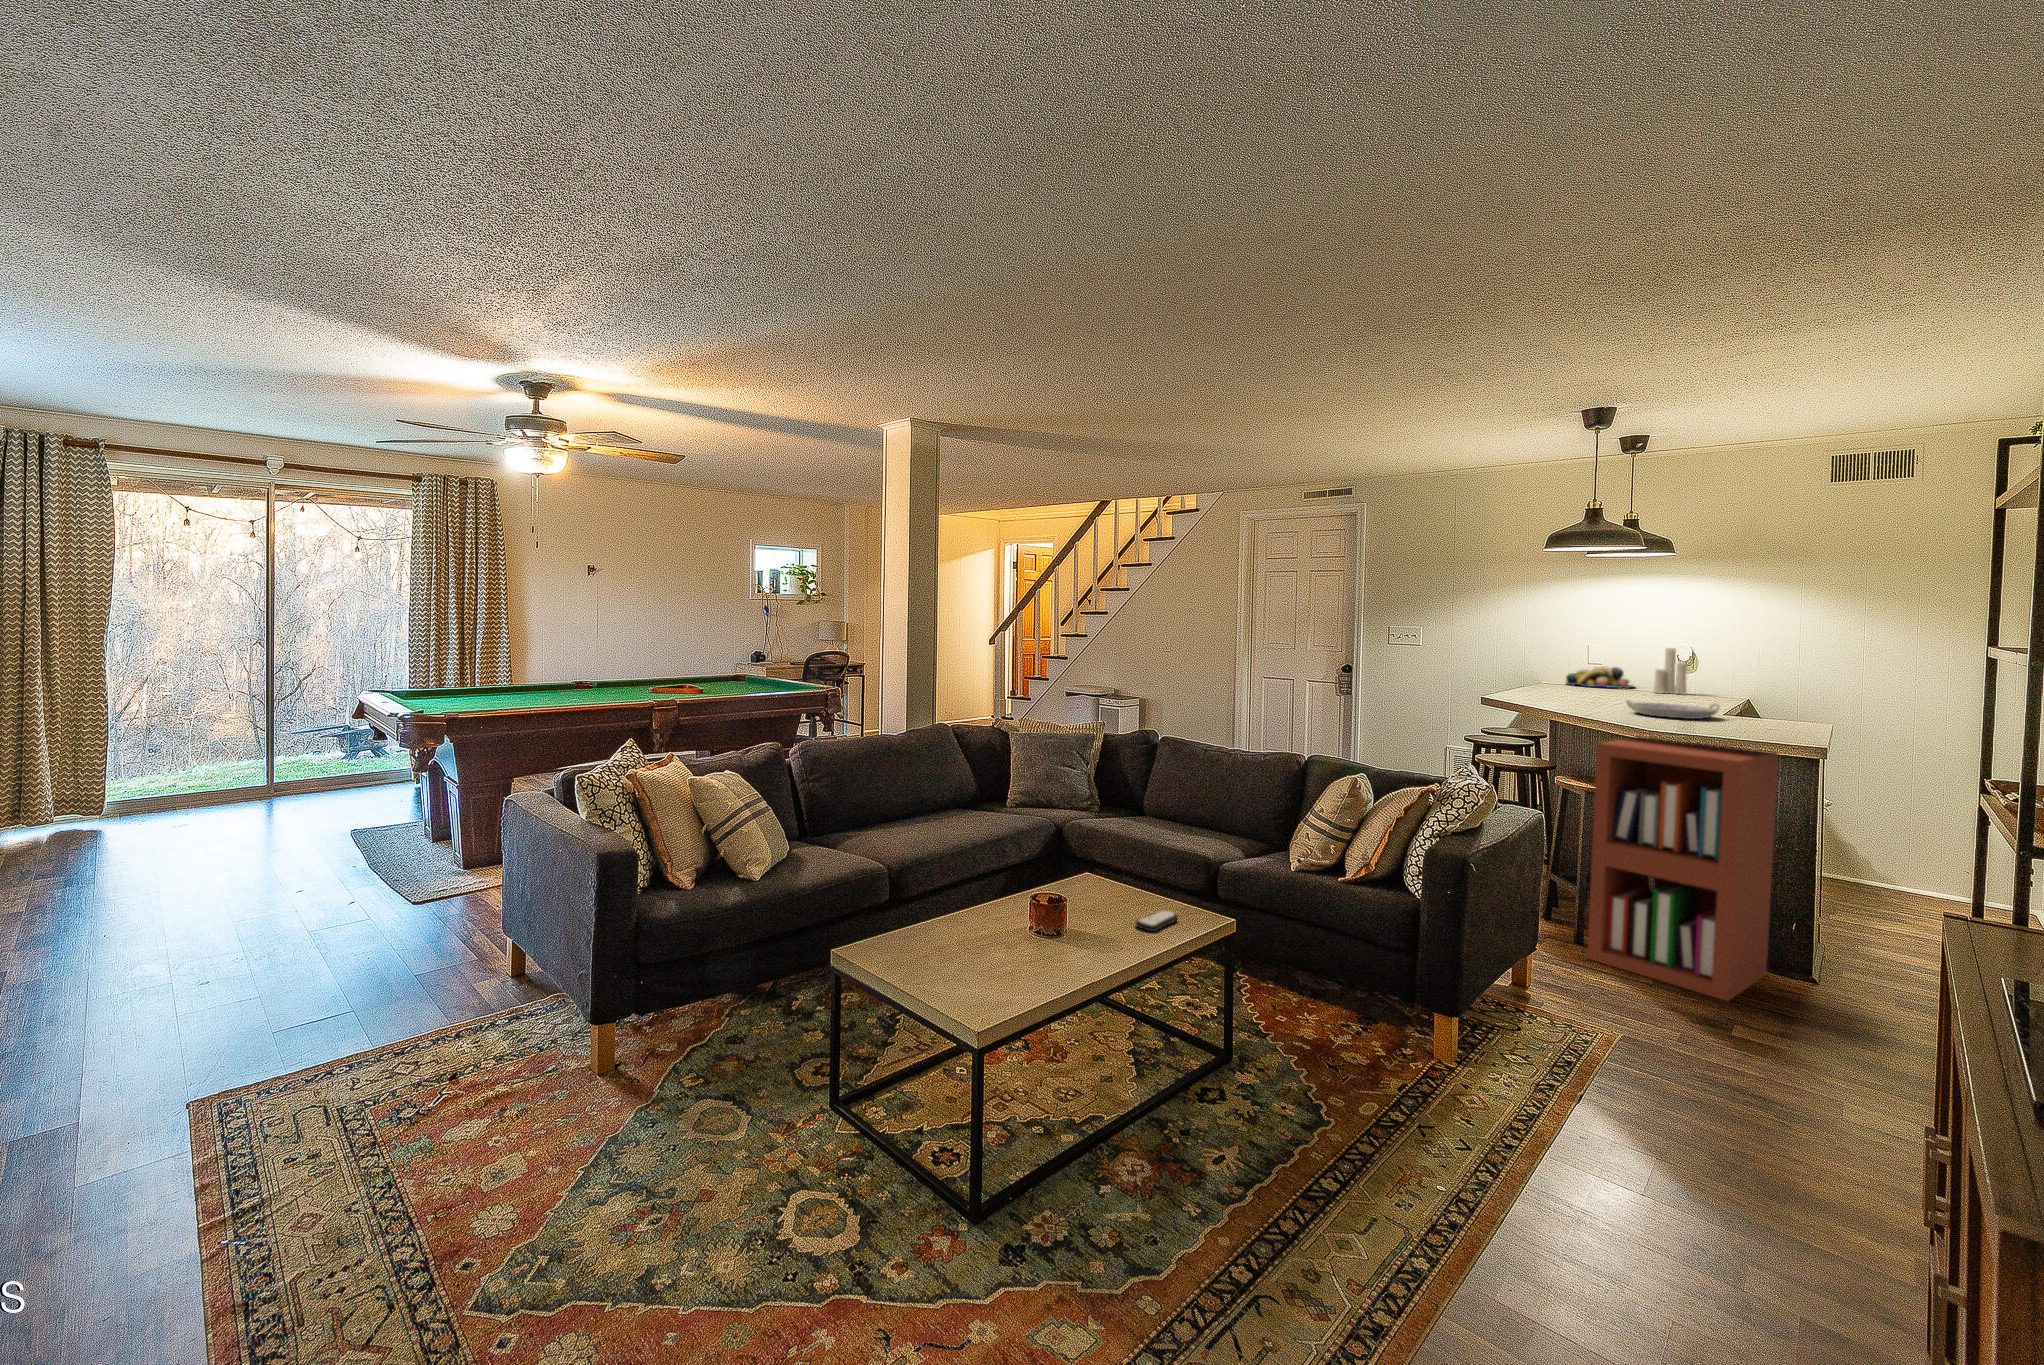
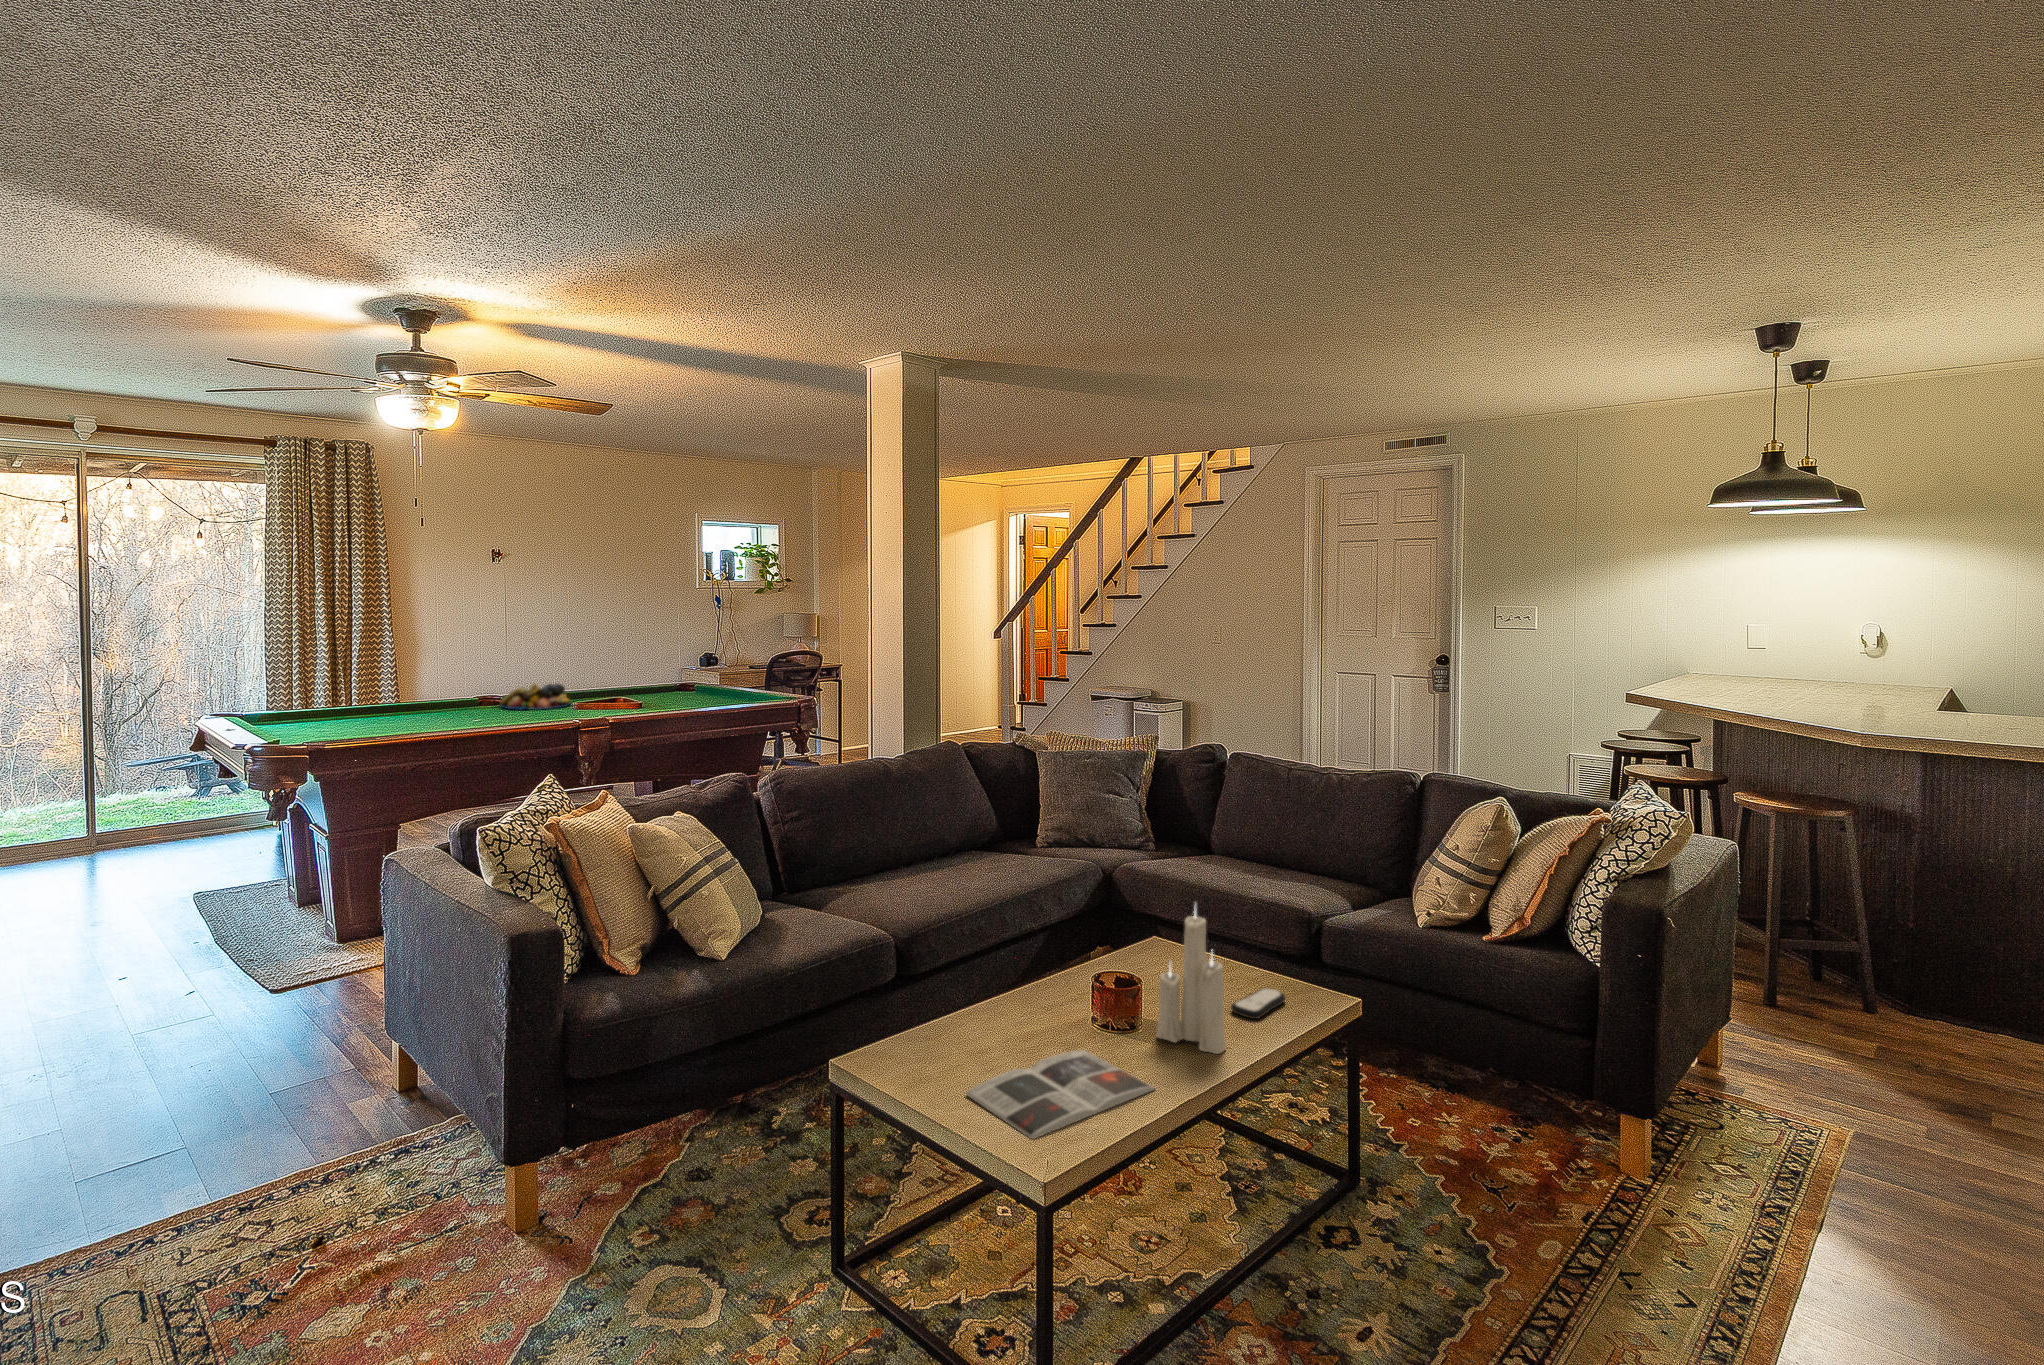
candle: present [1654,648,1687,695] -> present [1156,911,1226,1054]
fruit bowl: present [1566,666,1634,688] -> present [500,684,571,710]
serving tray: present [1626,699,1720,719] -> none [1812,692,1934,716]
bookshelf: present [1587,736,1778,1001] -> none [1783,739,2026,1079]
magazine: none [928,948,1069,1004] -> present [966,1050,1155,1139]

